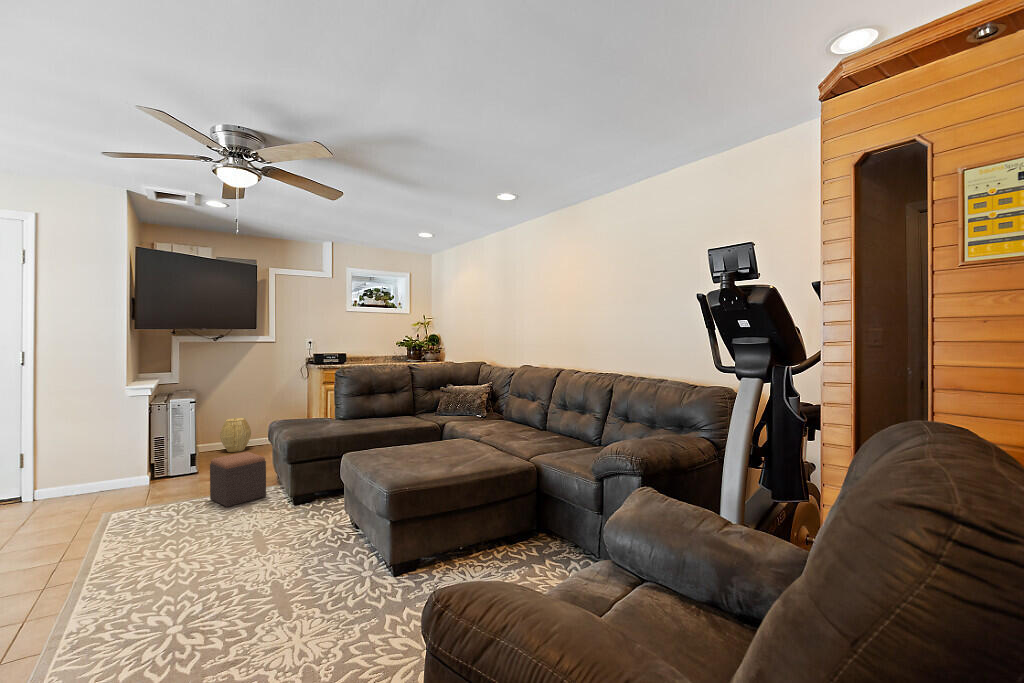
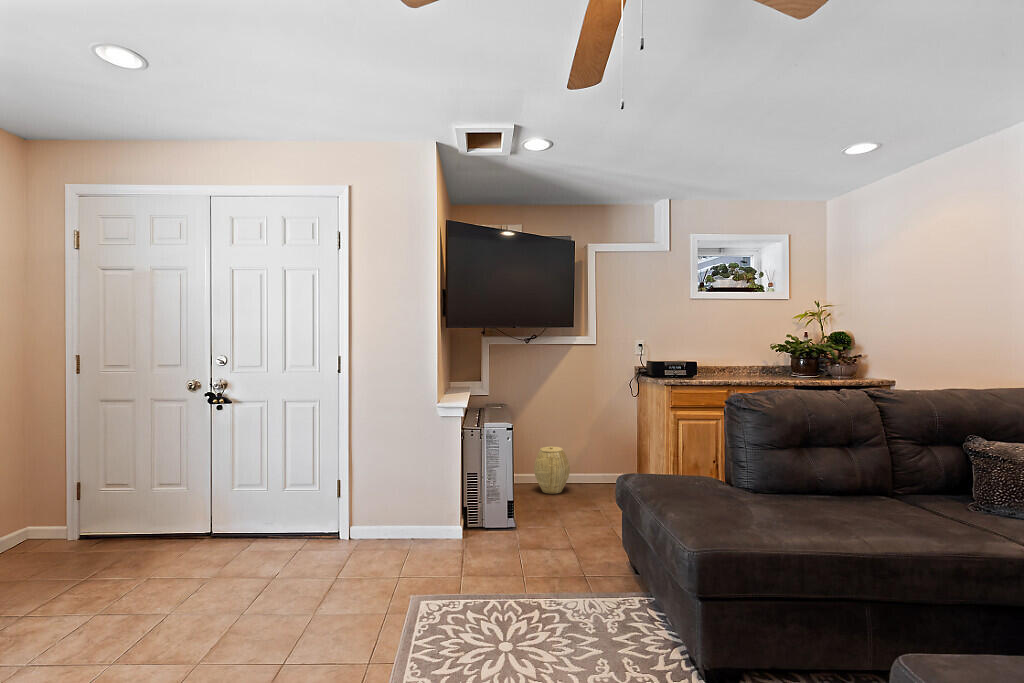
footstool: present [210,452,266,507] -> none [542,522,623,620]

